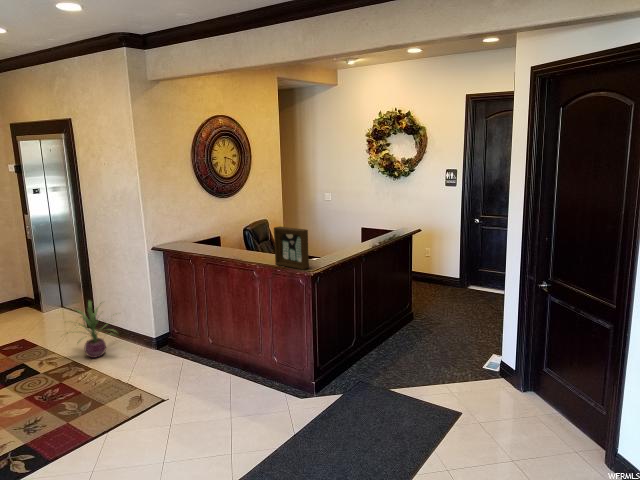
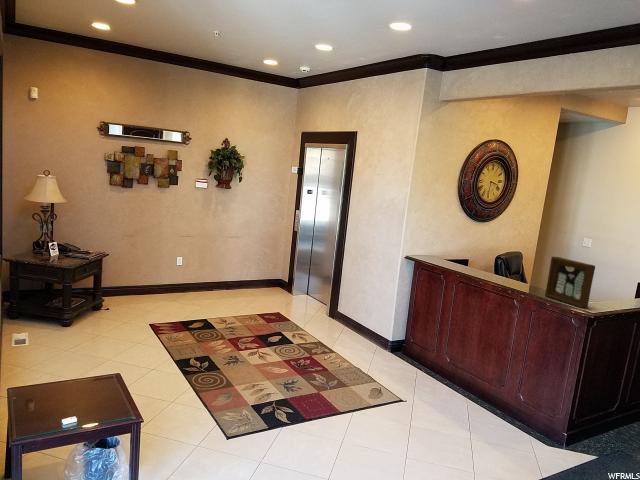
decorative plant: present [76,301,111,358] -> none [314,291,367,344]

